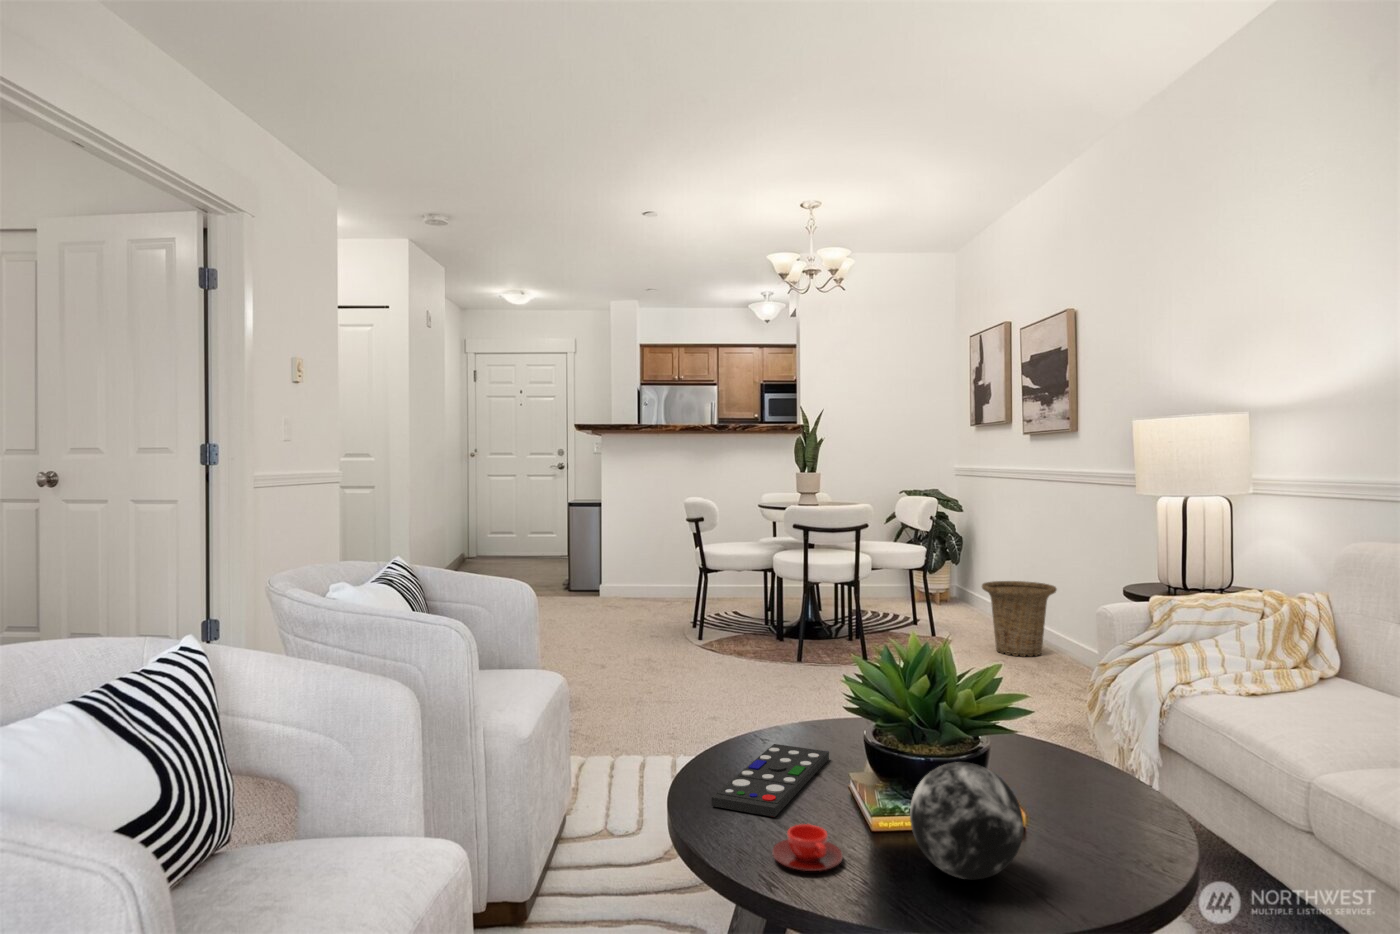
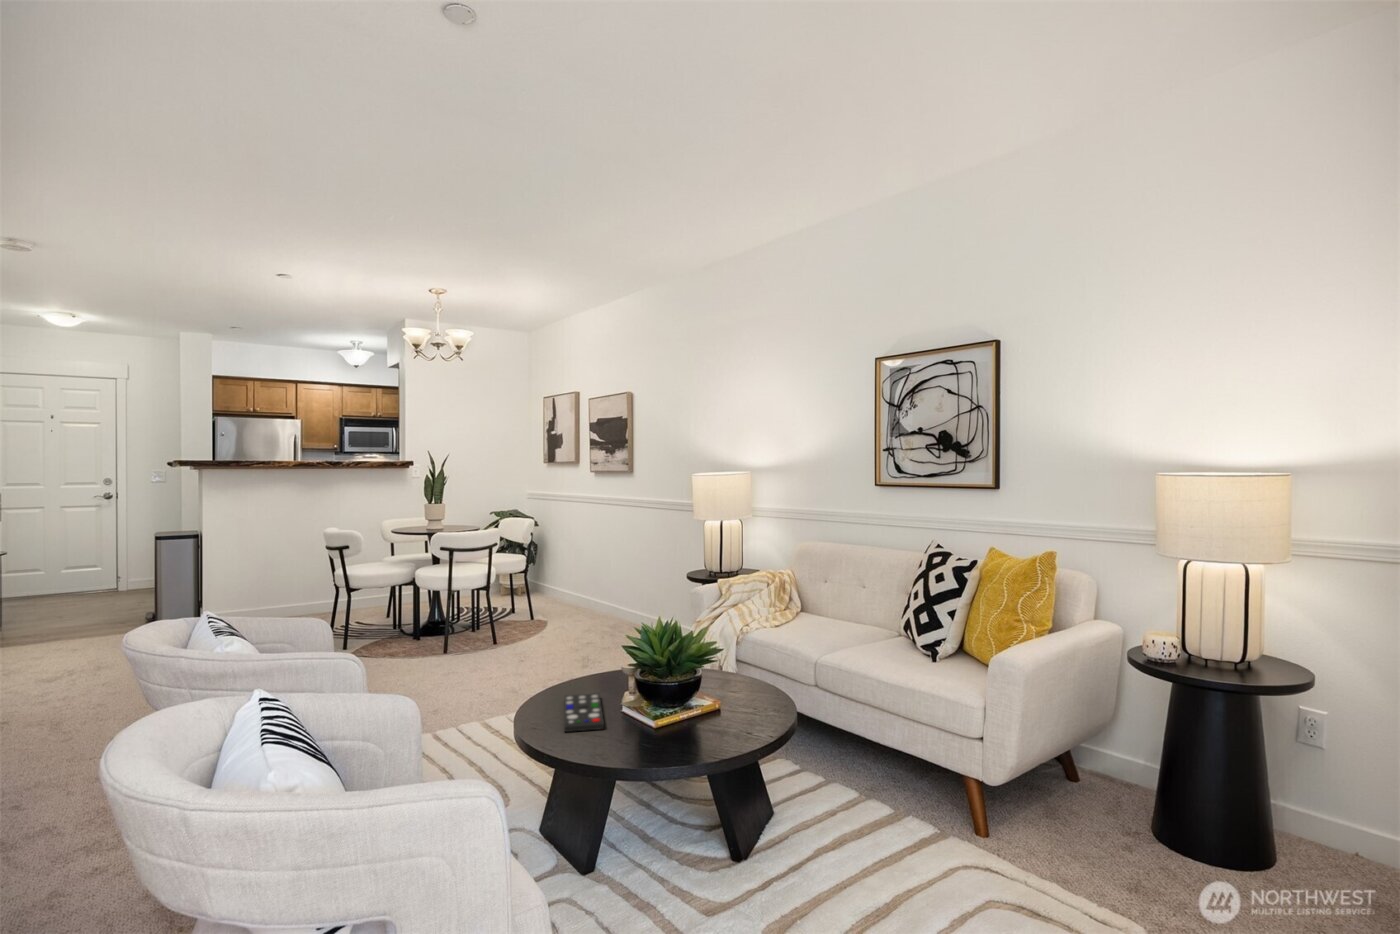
basket: present [982,581,1057,657] -> none [572,576,621,628]
decorative orb: present [910,762,1024,879] -> none [687,676,740,731]
teacup: present [772,824,842,871] -> none [622,724,659,746]

